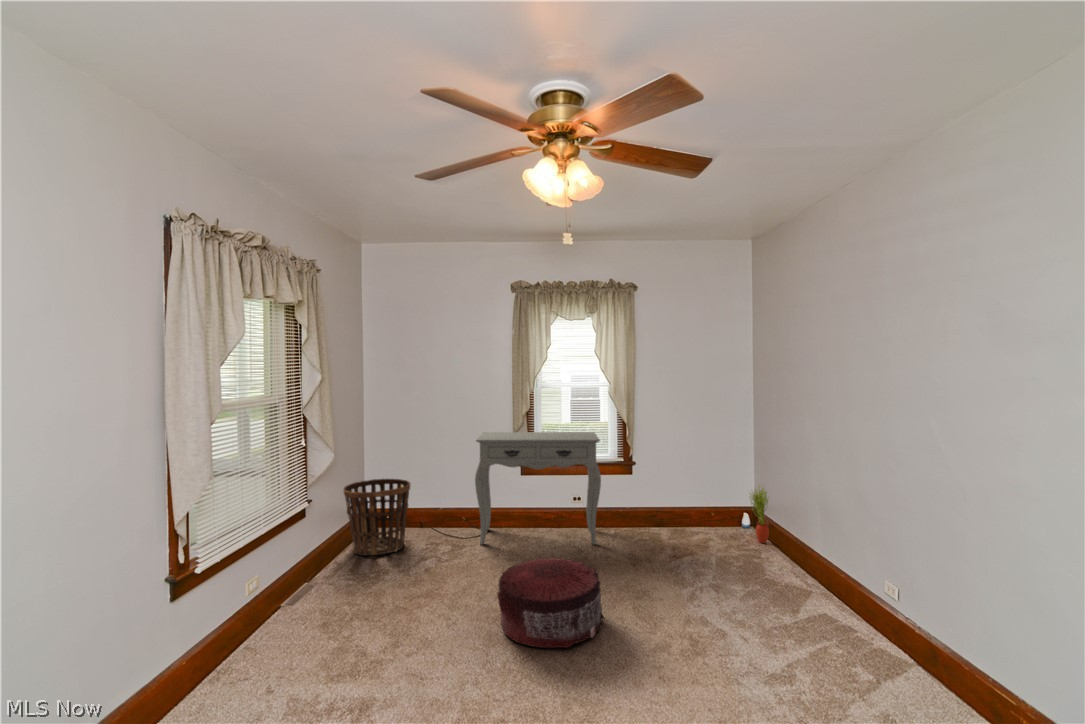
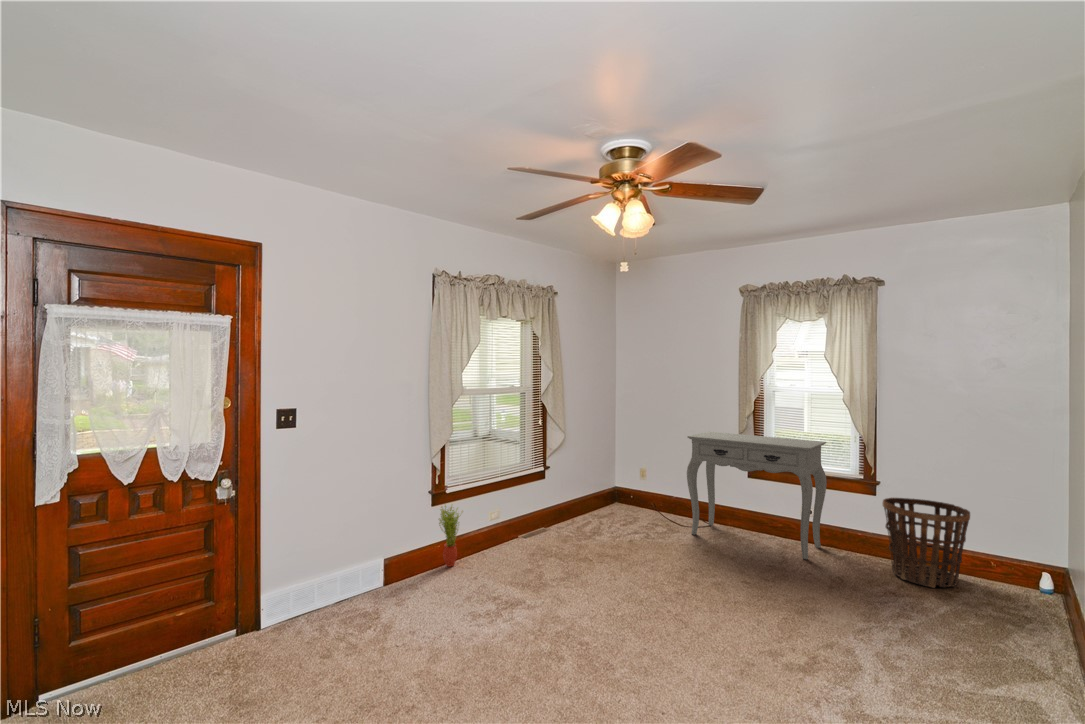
basket: present [344,479,411,555] -> present [883,498,970,588]
potted plant: present [750,485,769,543] -> present [439,505,463,567]
pouf: present [497,558,604,648] -> none [639,542,735,619]

